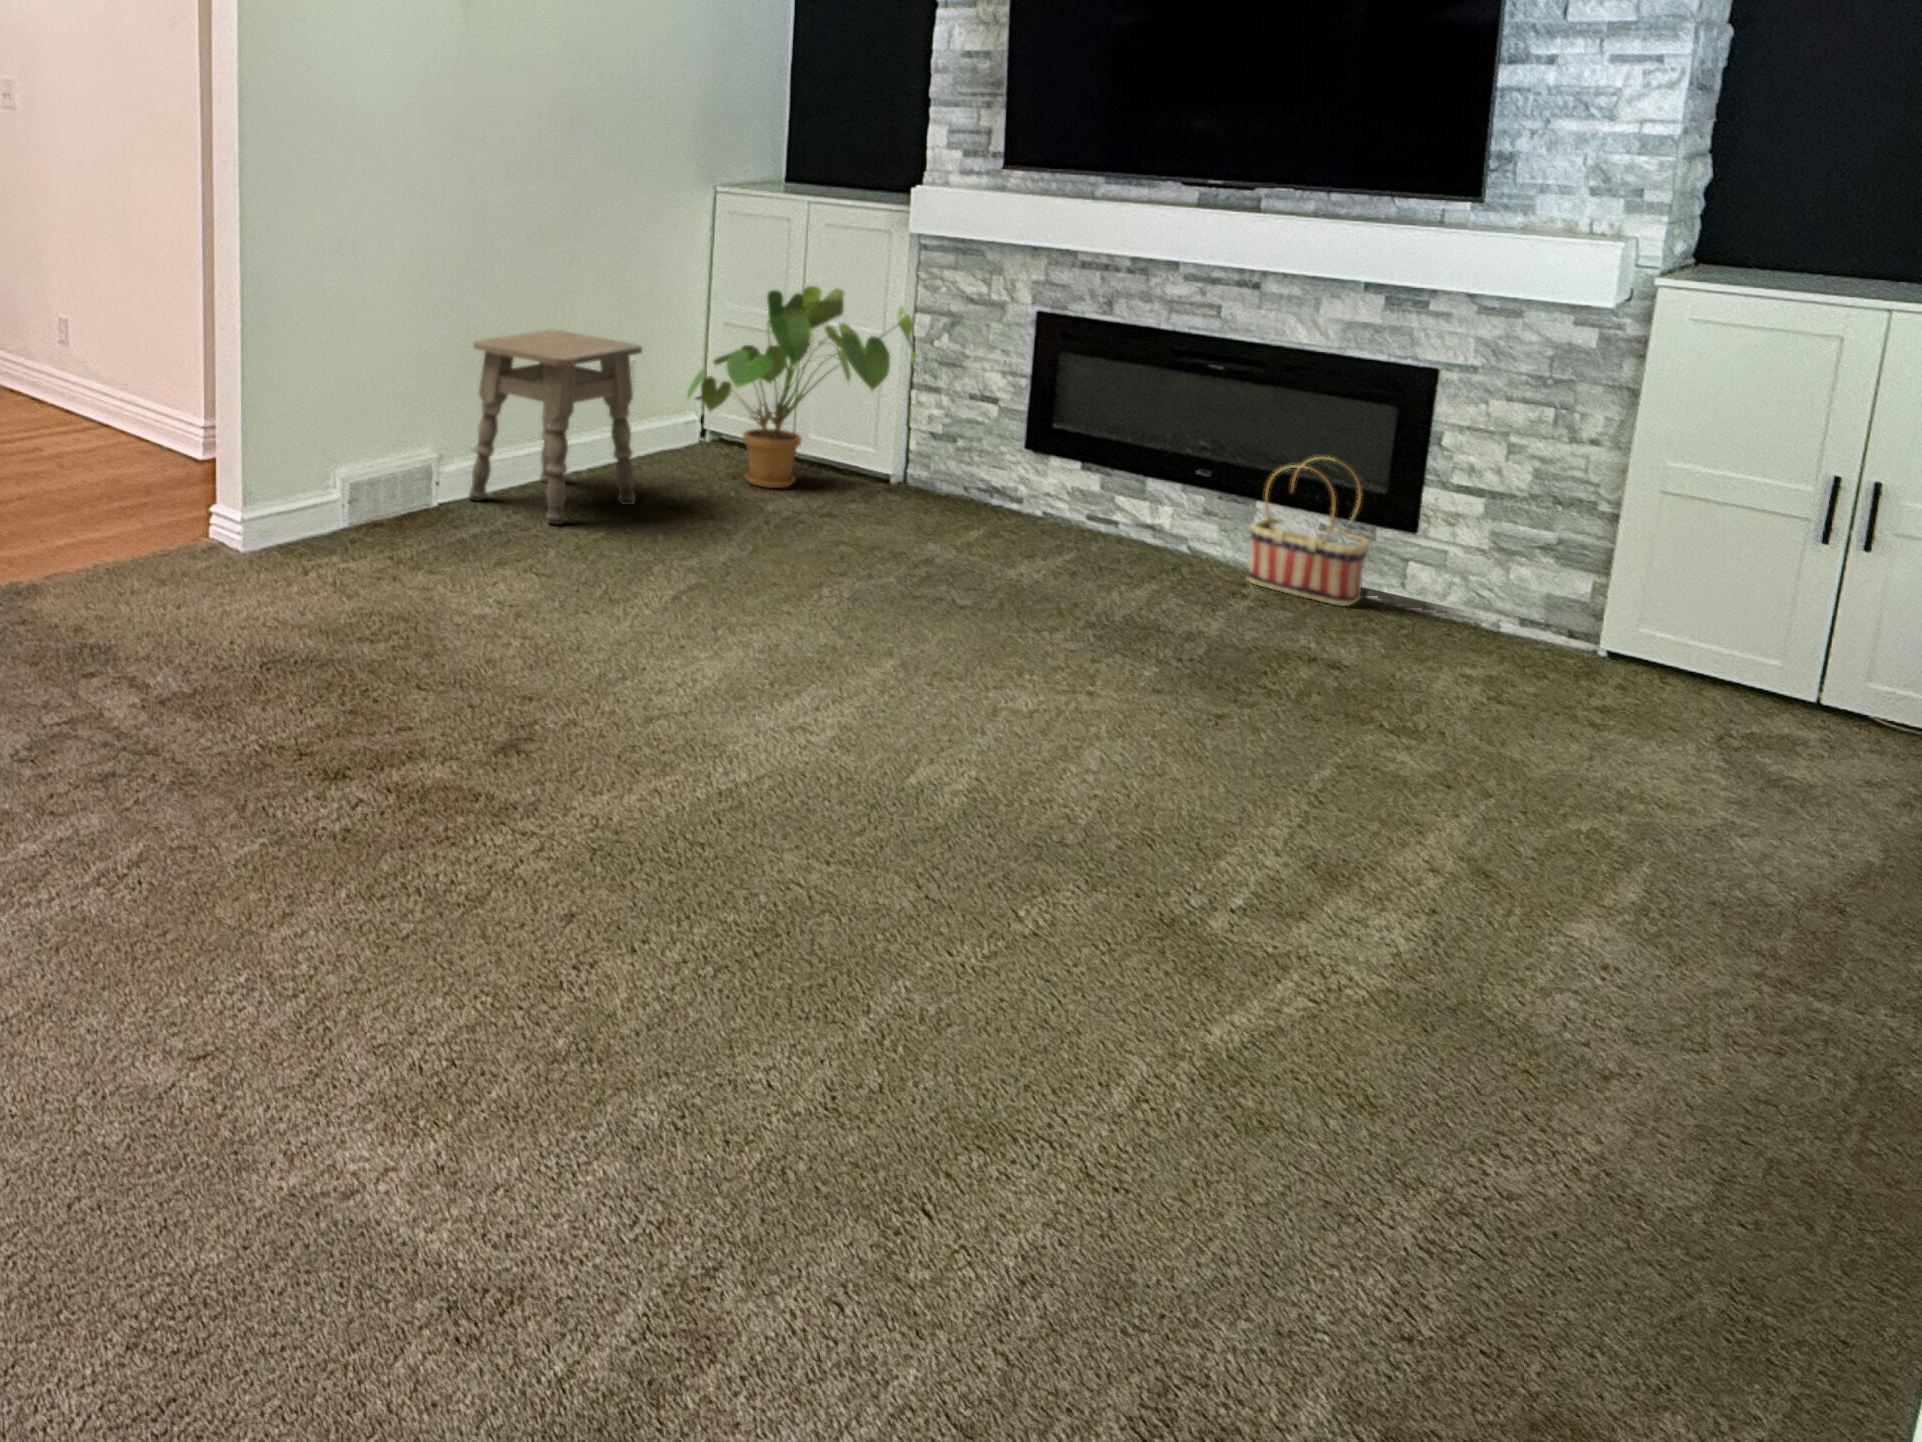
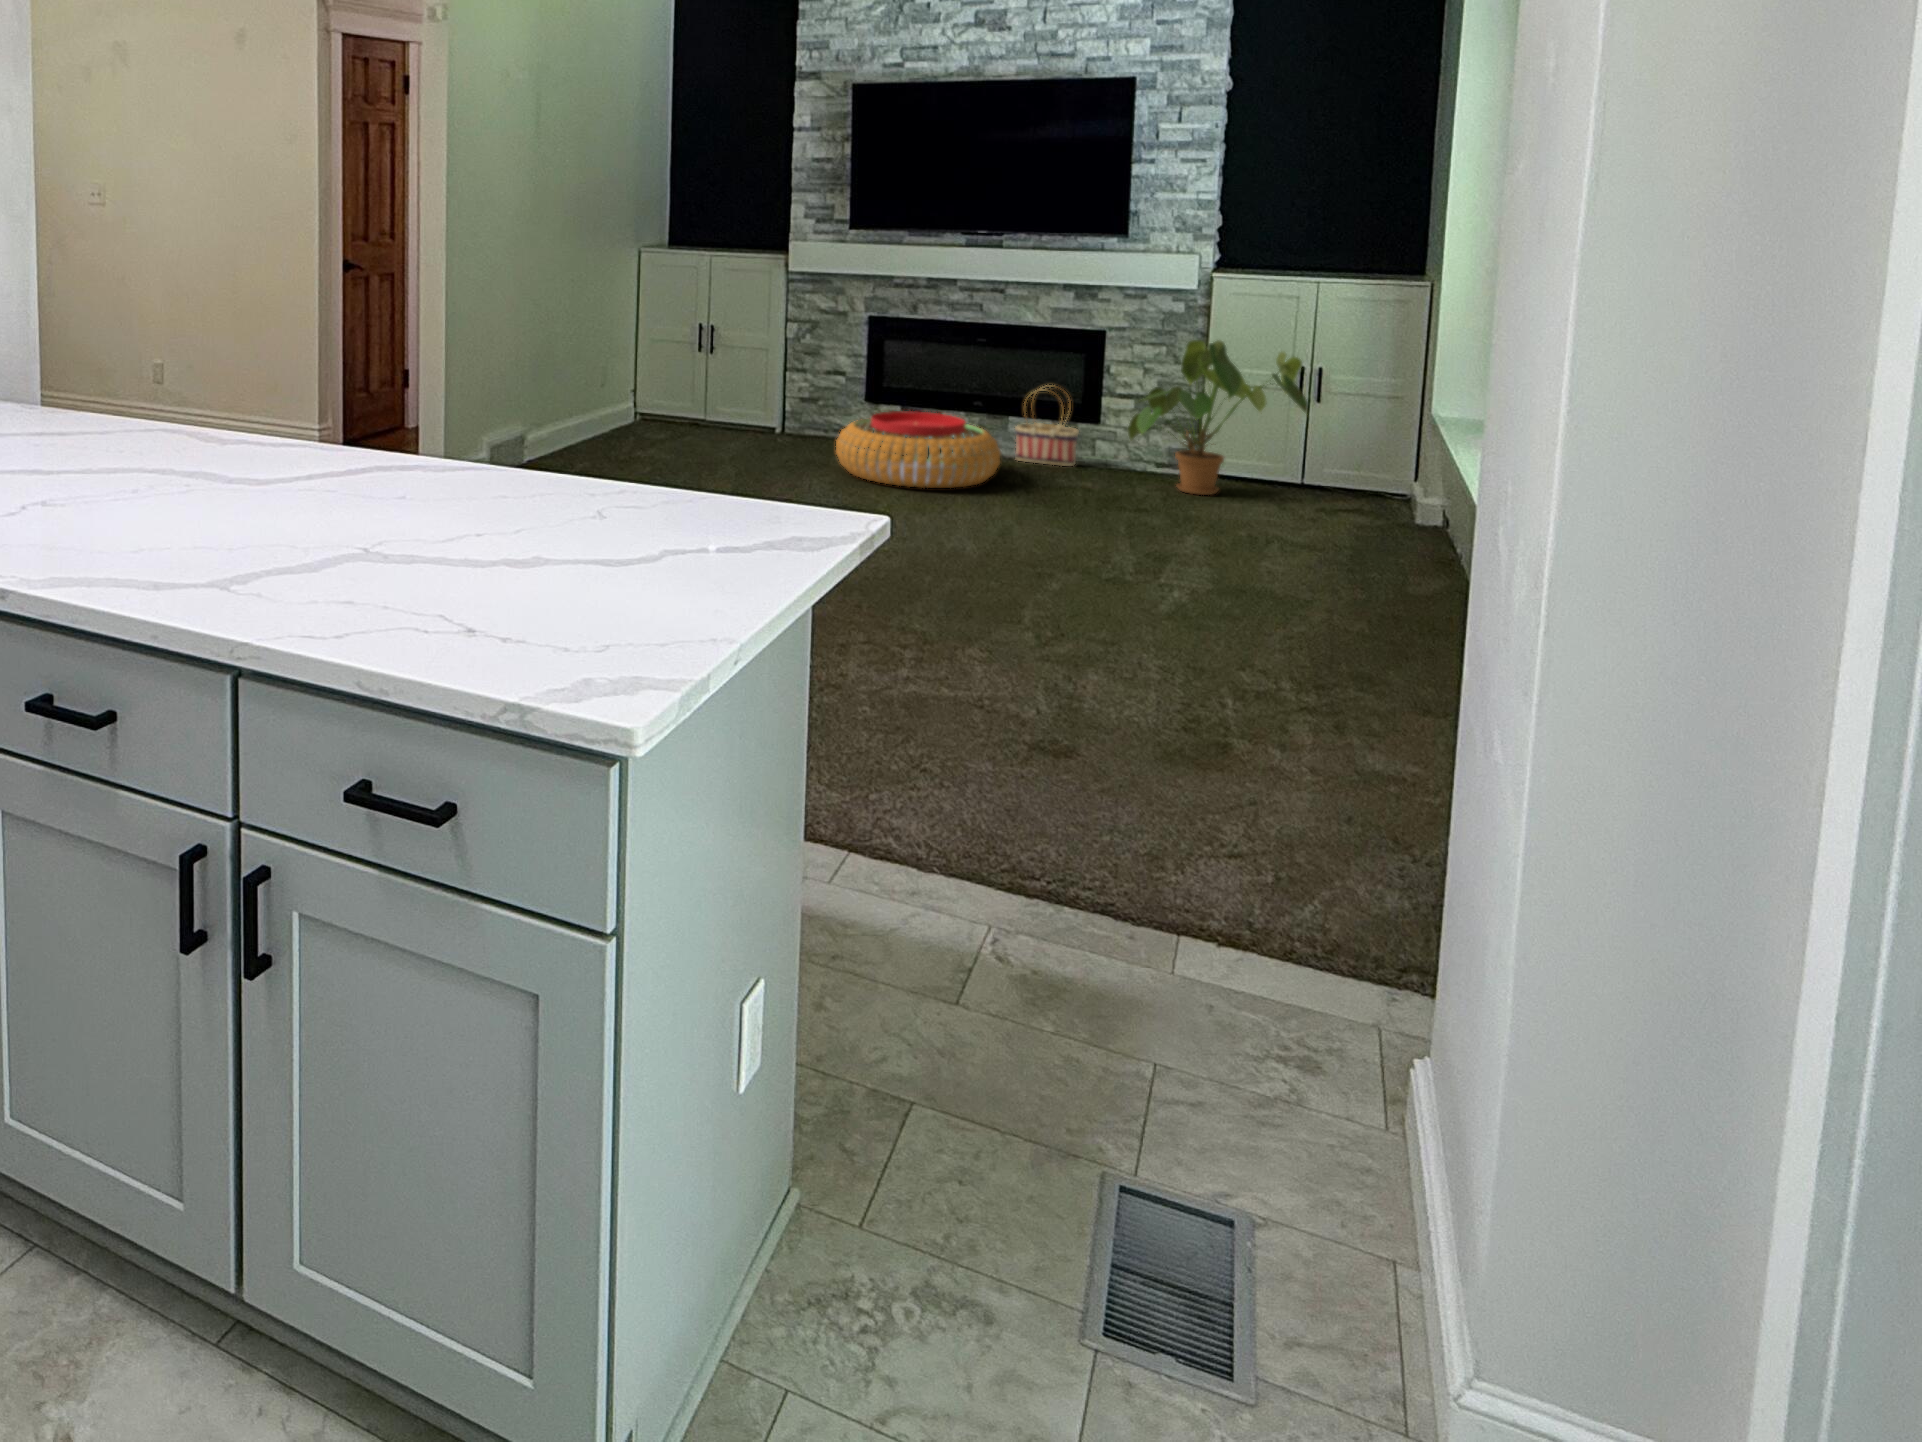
house plant: present [687,286,916,488] -> present [1128,340,1308,495]
side table: present [469,330,642,524] -> none [547,344,652,465]
pouf: none [894,481,1183,633] -> present [836,411,1000,488]

